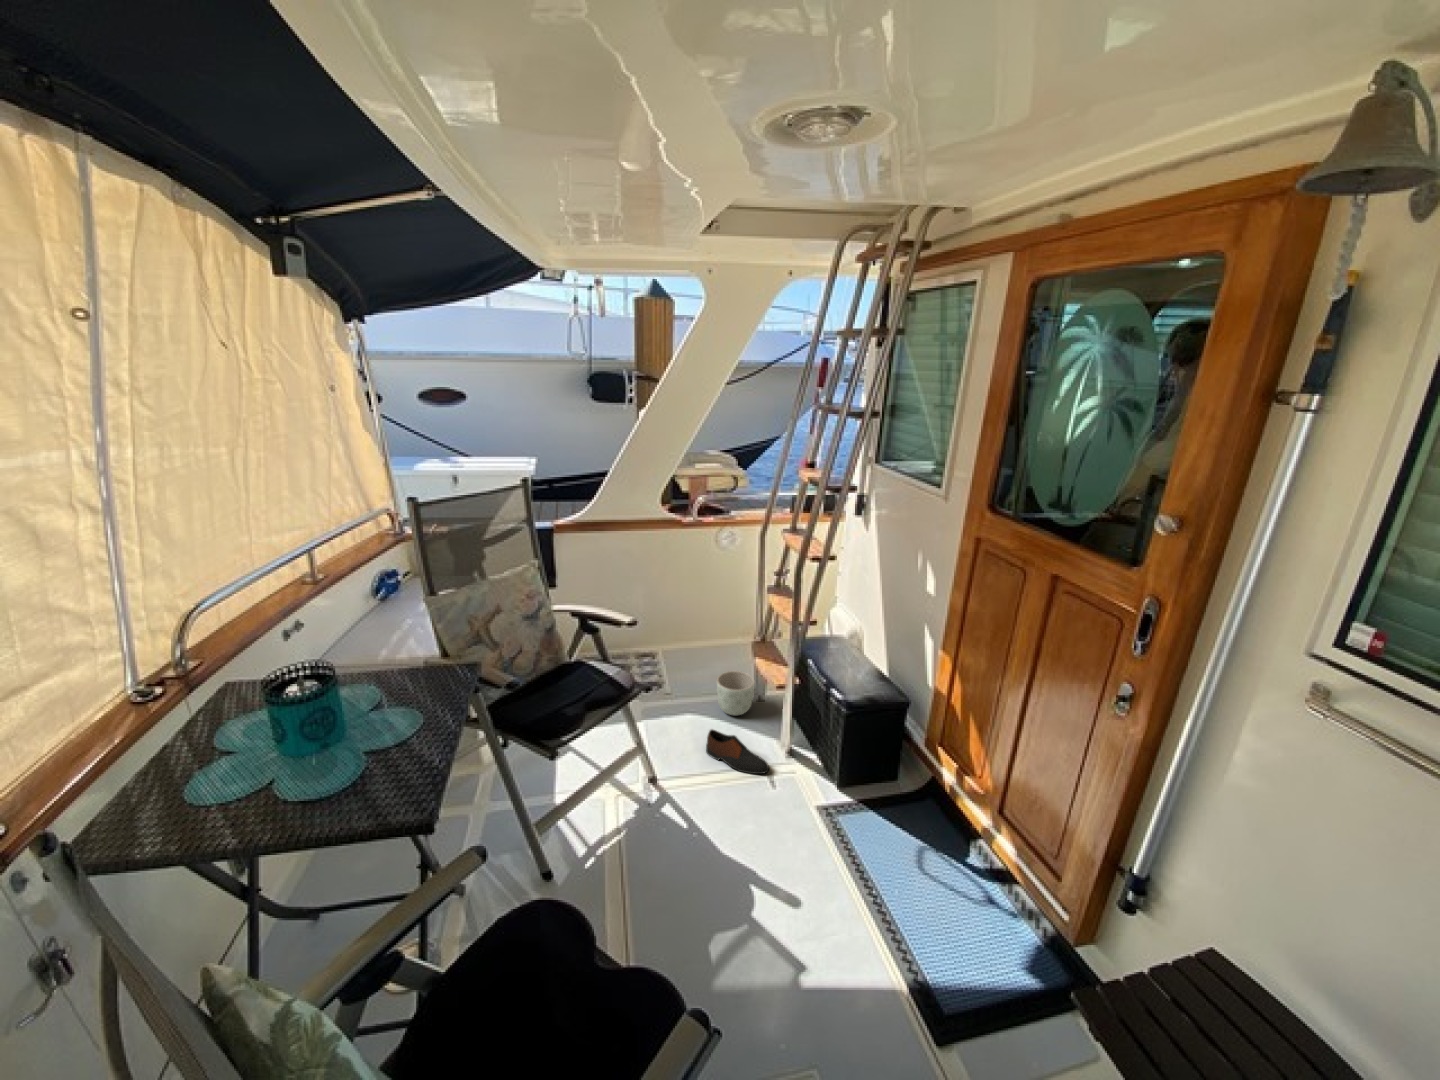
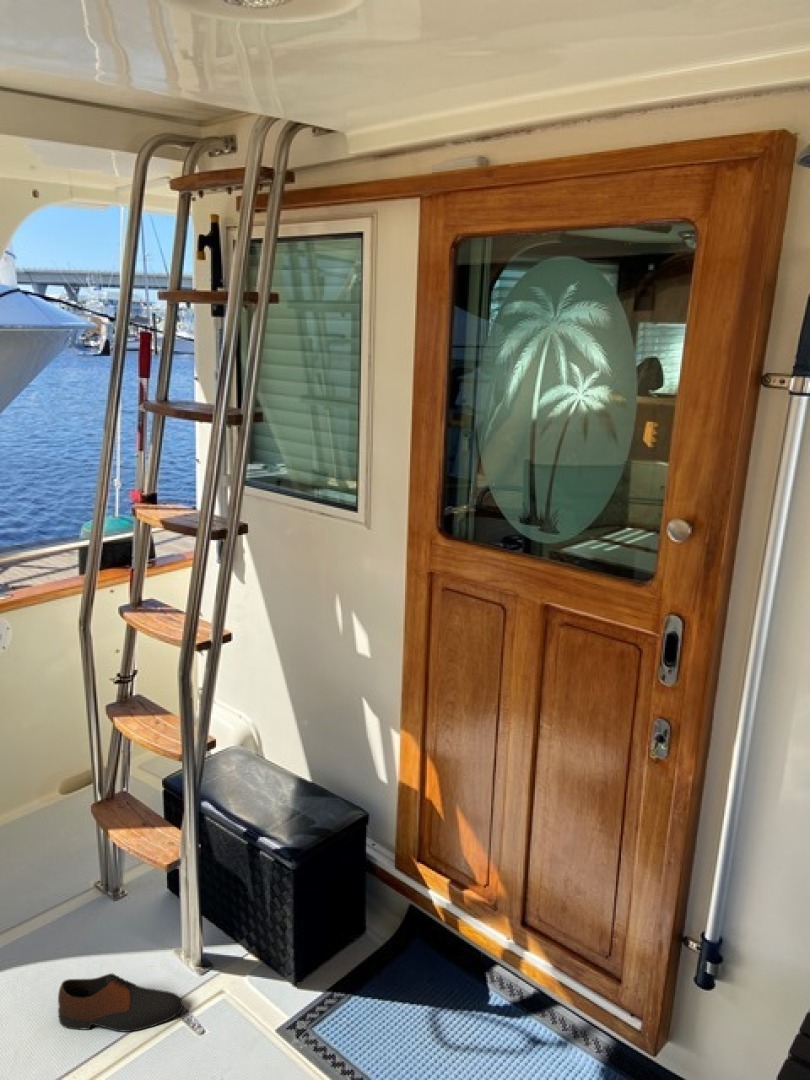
planter: present [717,671,755,715] -> none [40,857,109,938]

